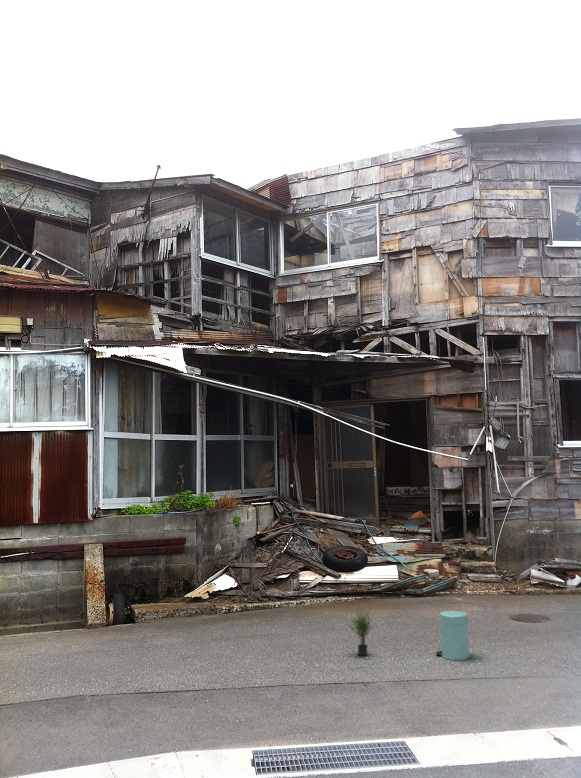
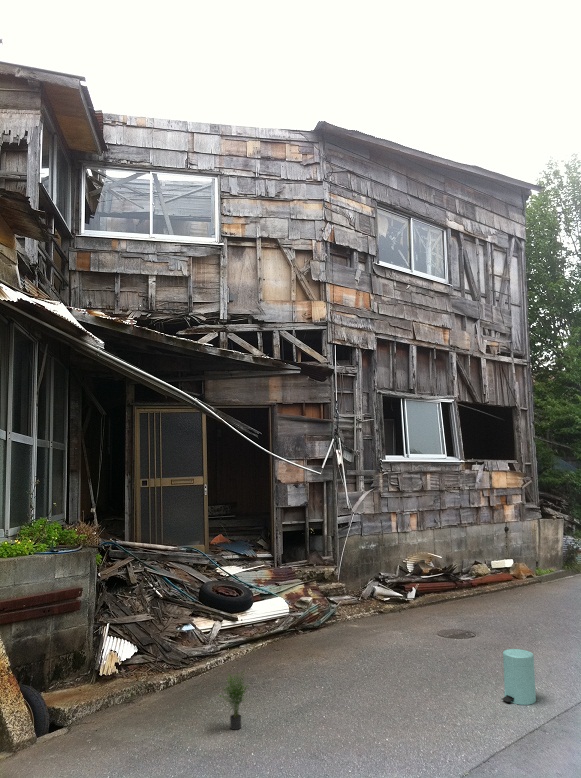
potted plant: present [352,612,370,656] -> present [220,676,247,730]

